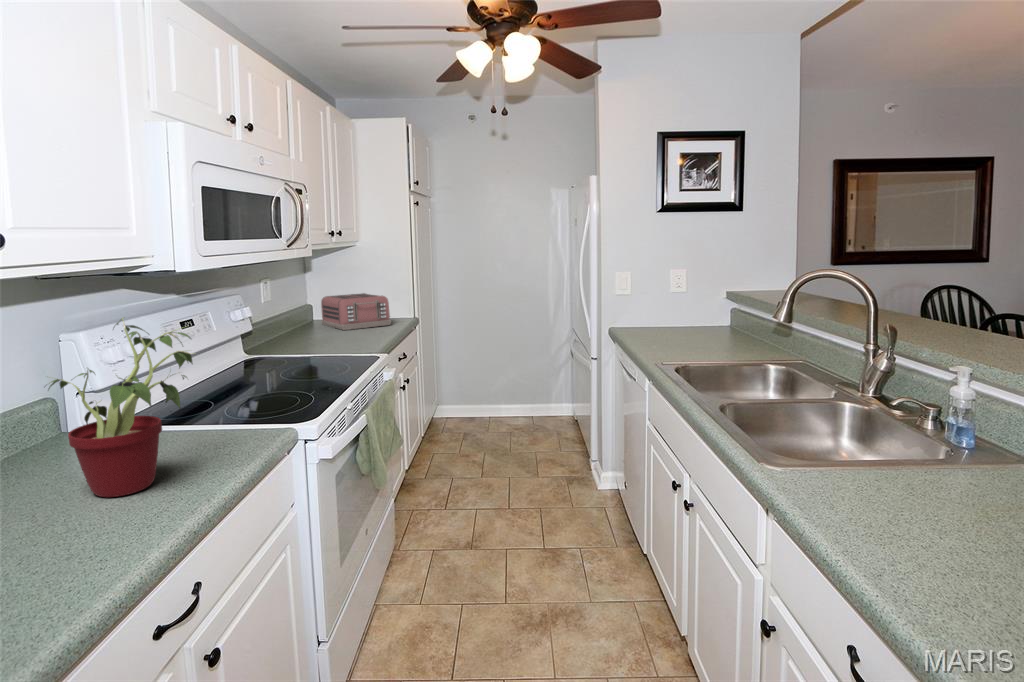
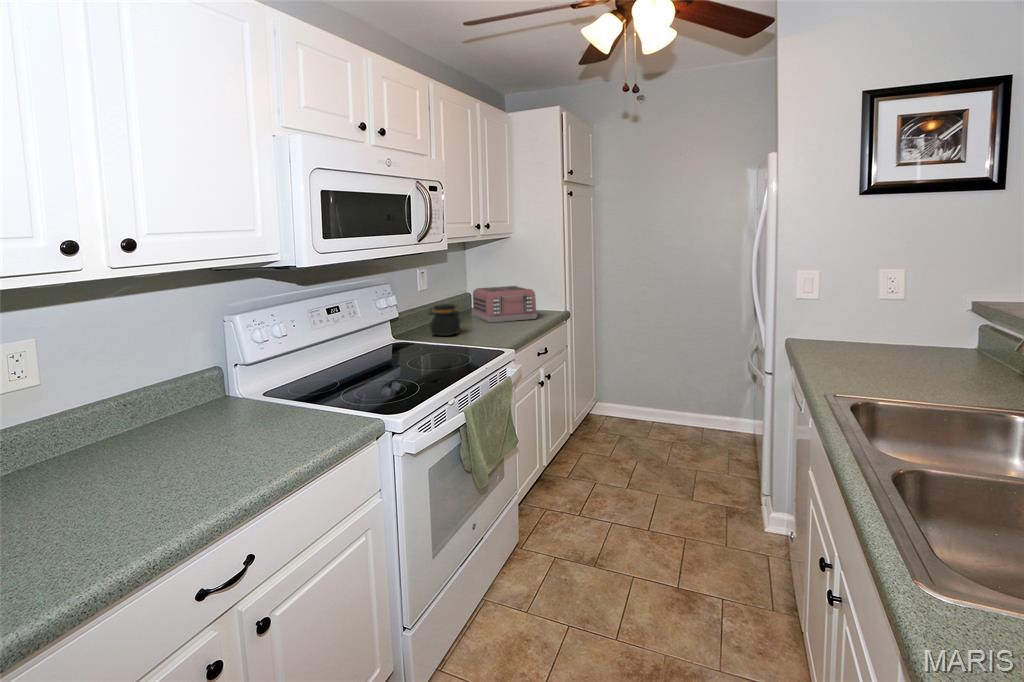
jar: none [284,312,321,345] -> present [429,304,460,336]
potted plant: present [49,318,193,497] -> none [162,313,293,471]

